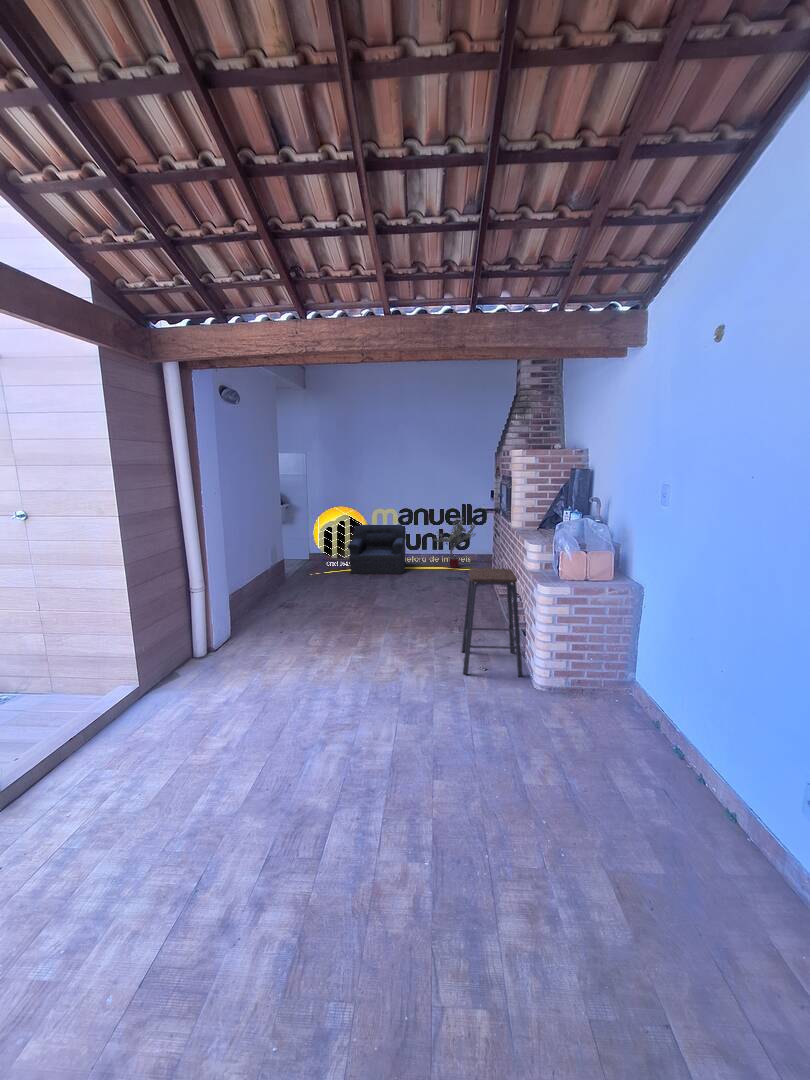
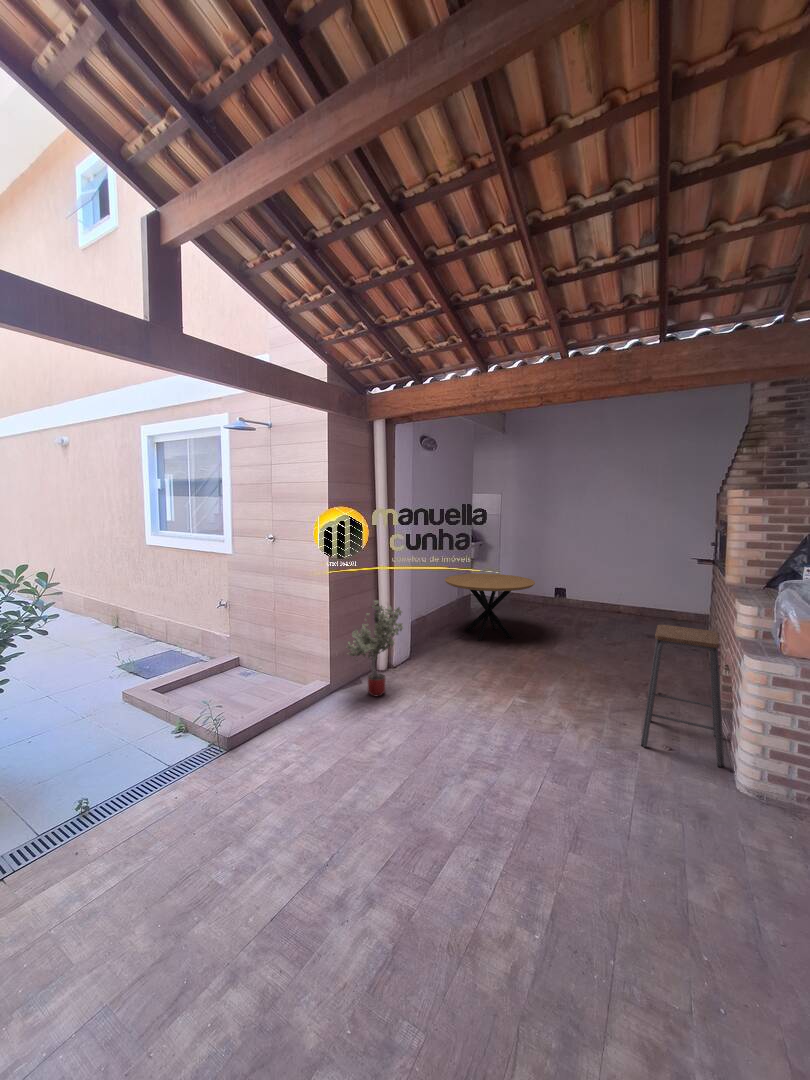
potted tree: present [434,517,475,568] -> present [347,600,403,696]
armchair: present [348,525,406,574] -> none [537,568,605,624]
dining table: none [256,536,350,606] -> present [445,574,535,641]

